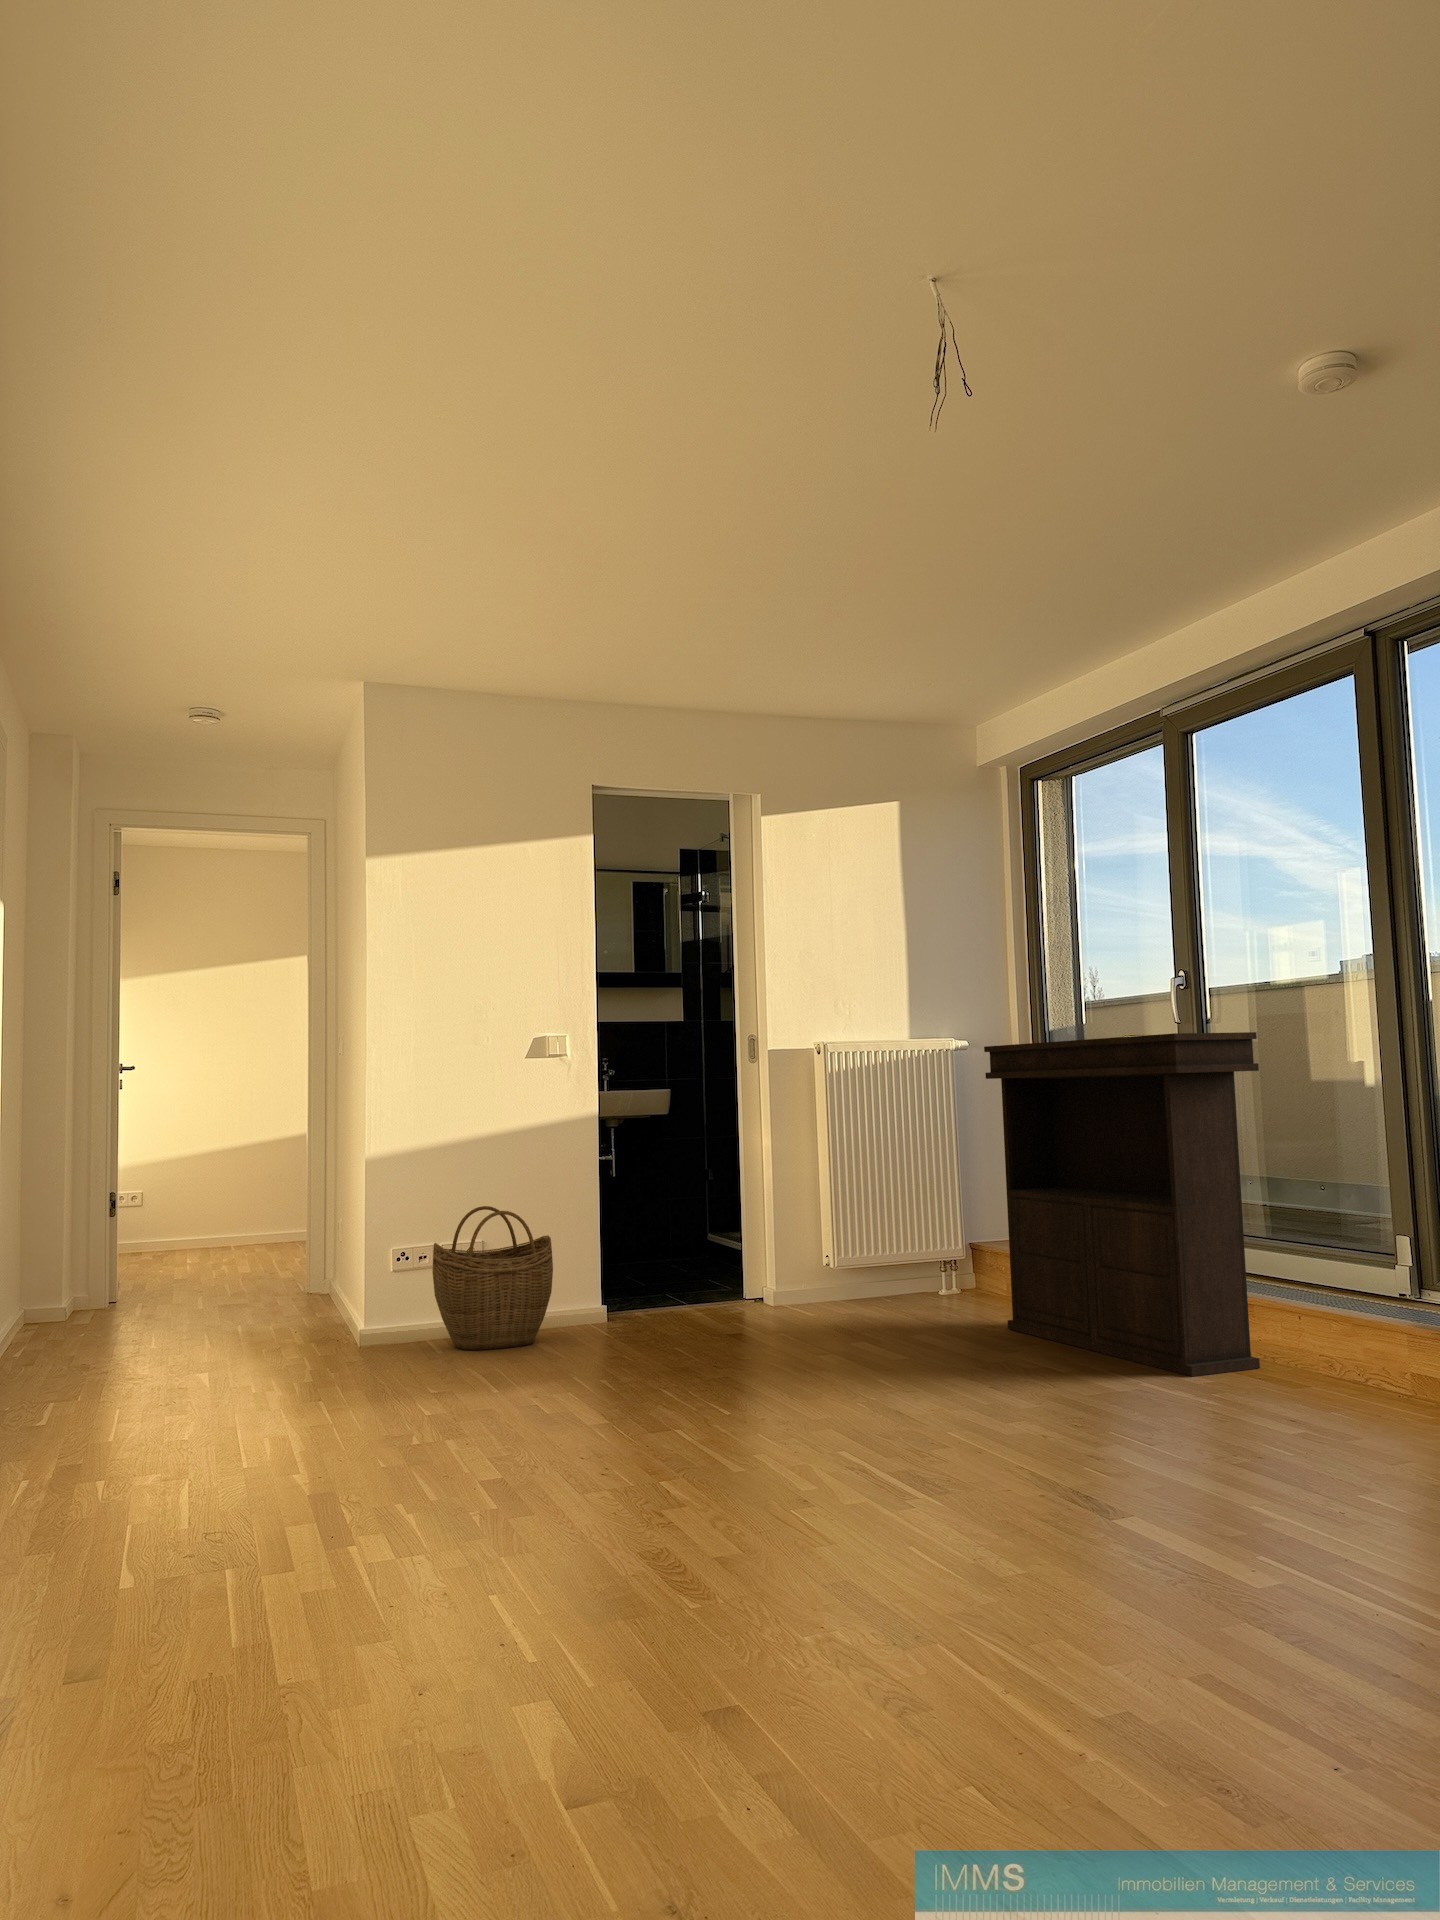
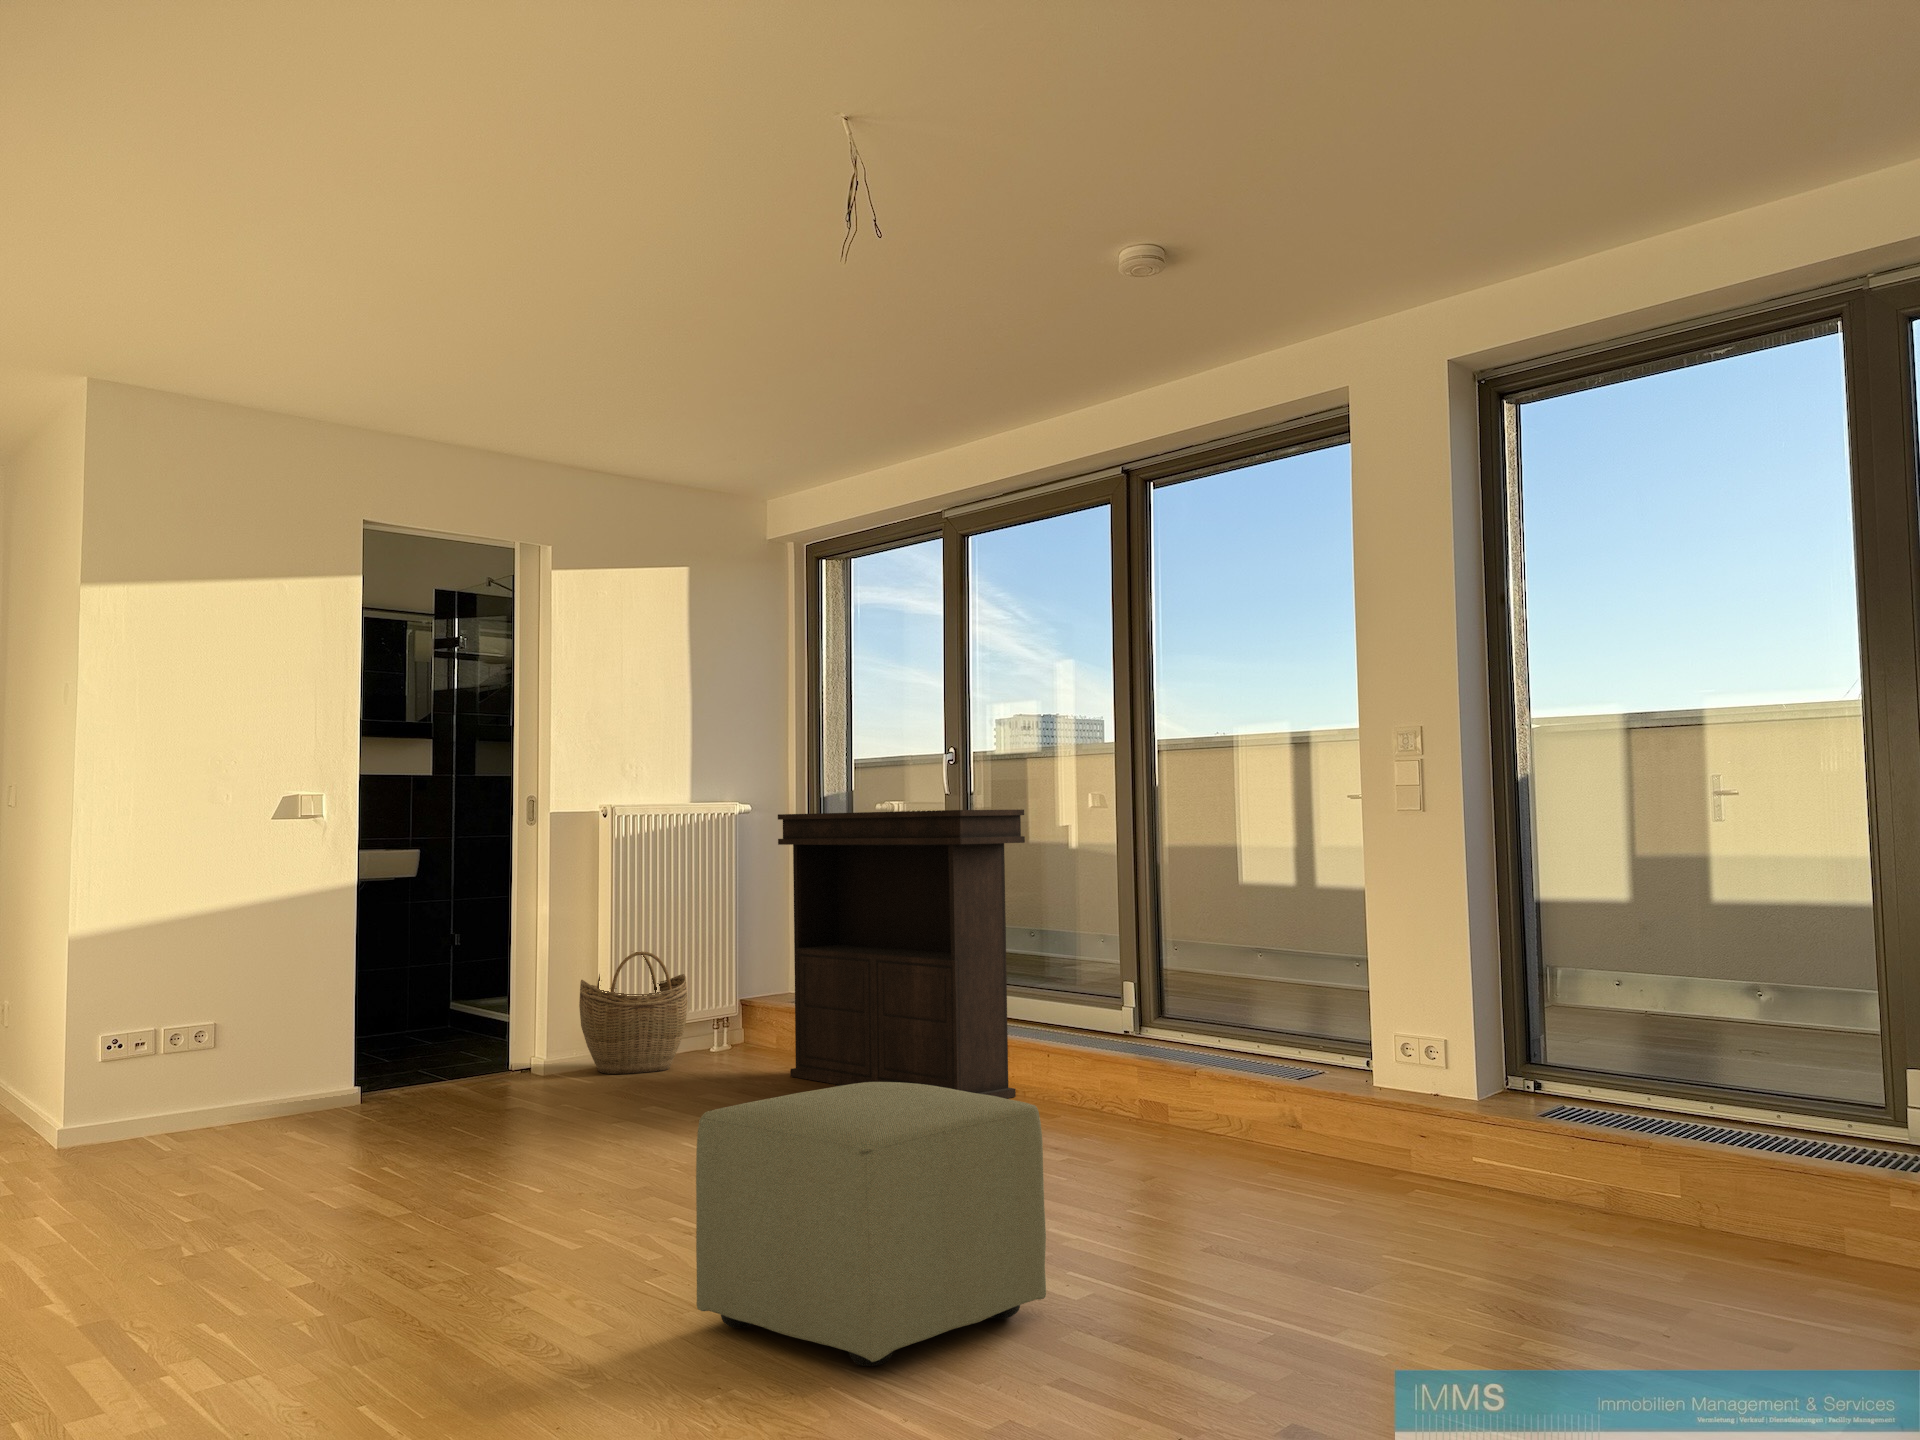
woven basket: present [433,1206,553,1350] -> present [579,951,688,1074]
ottoman: none [739,1367,1222,1792] -> present [696,1082,1046,1366]

